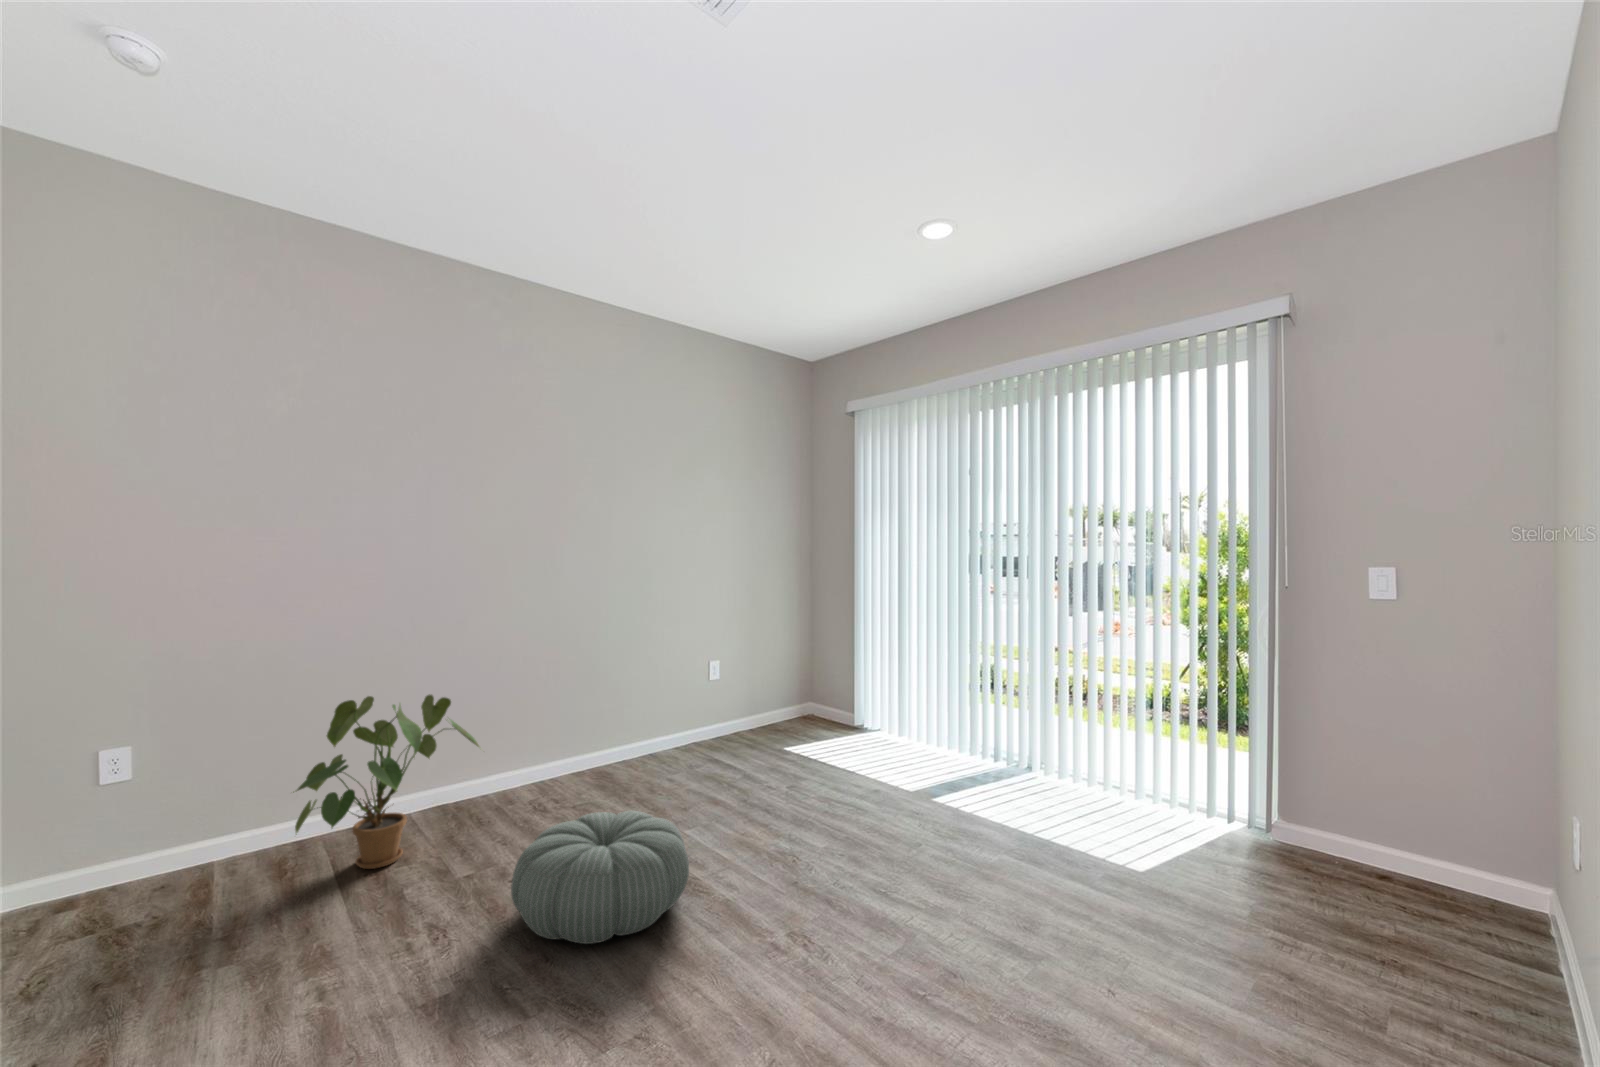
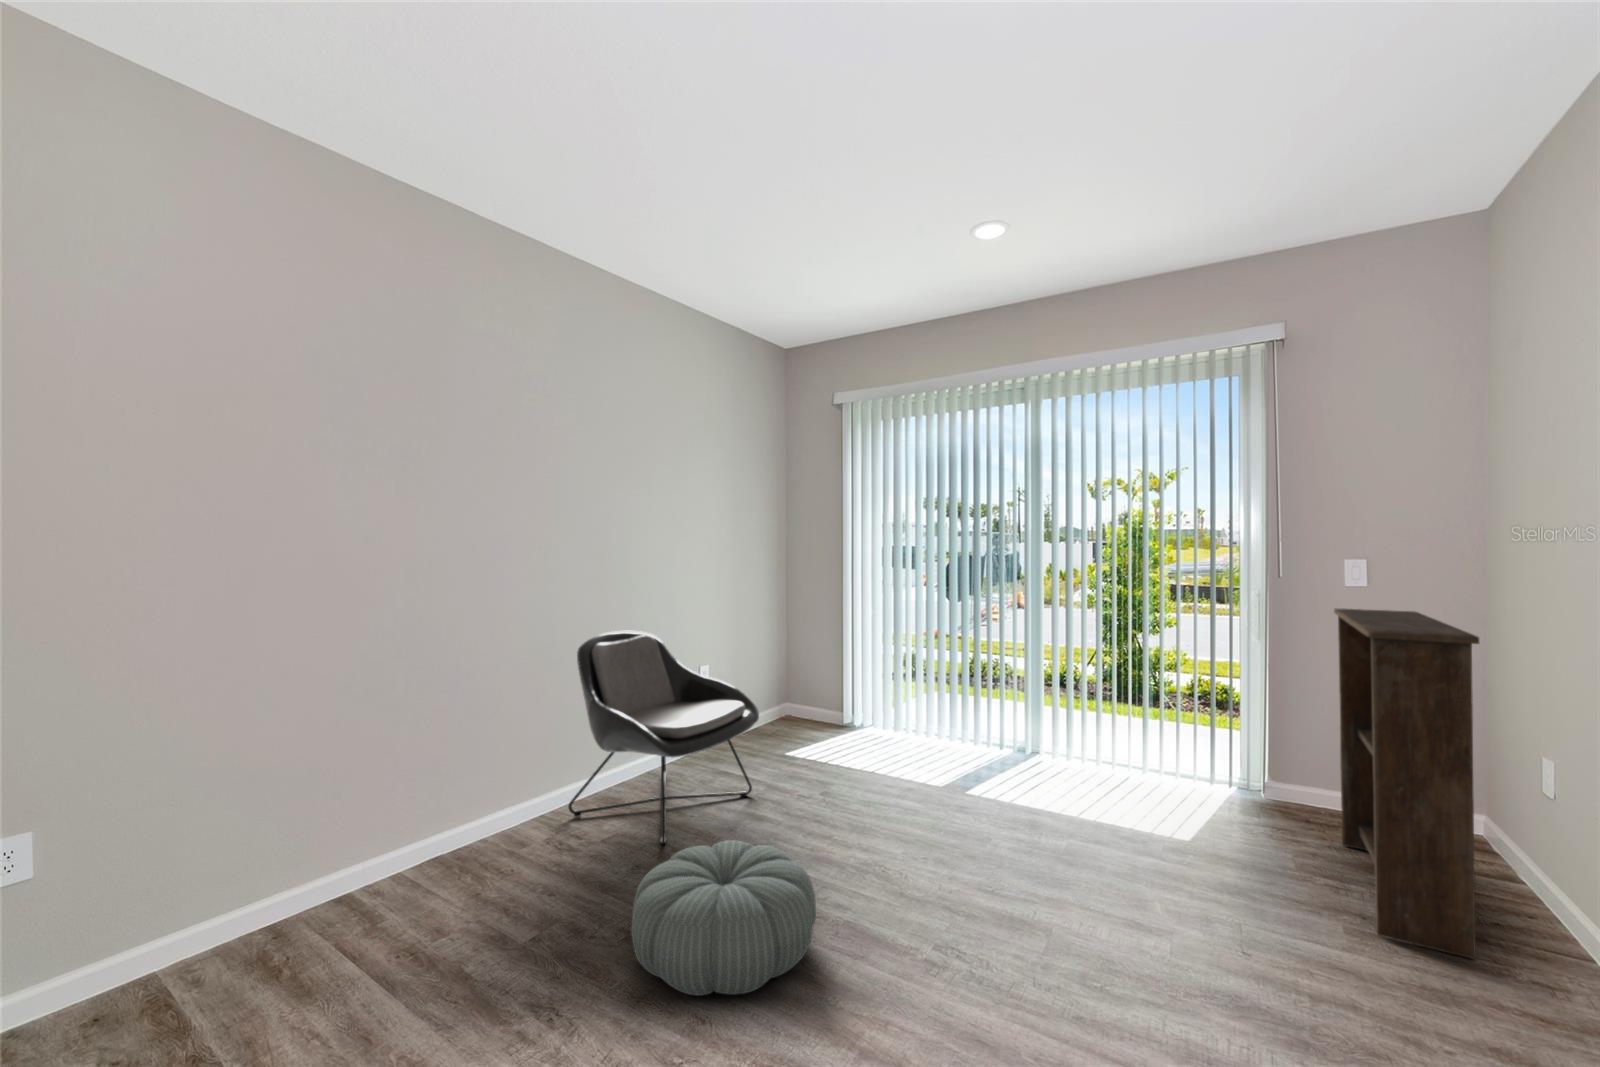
lounge chair: none [559,621,733,815] -> present [568,630,759,844]
bookshelf: none [1280,622,1424,1046] -> present [1334,608,1479,959]
house plant: present [293,694,479,869] -> none [306,731,521,949]

